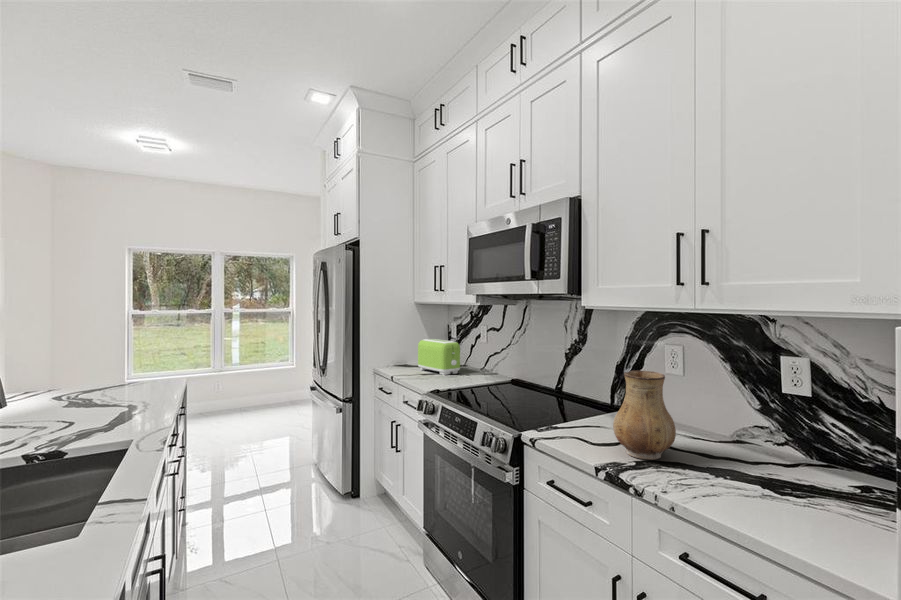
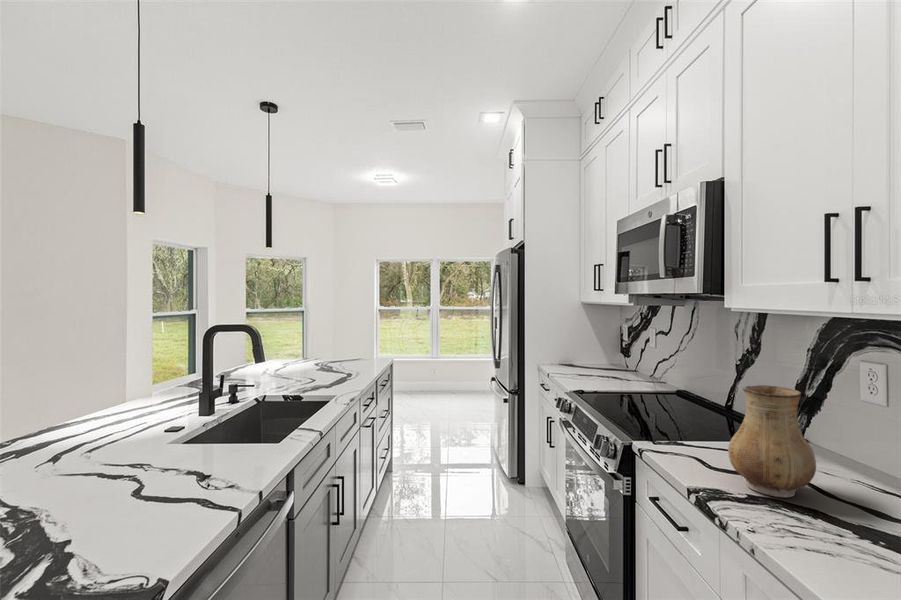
toaster: present [418,339,460,375] -> none [581,341,624,379]

